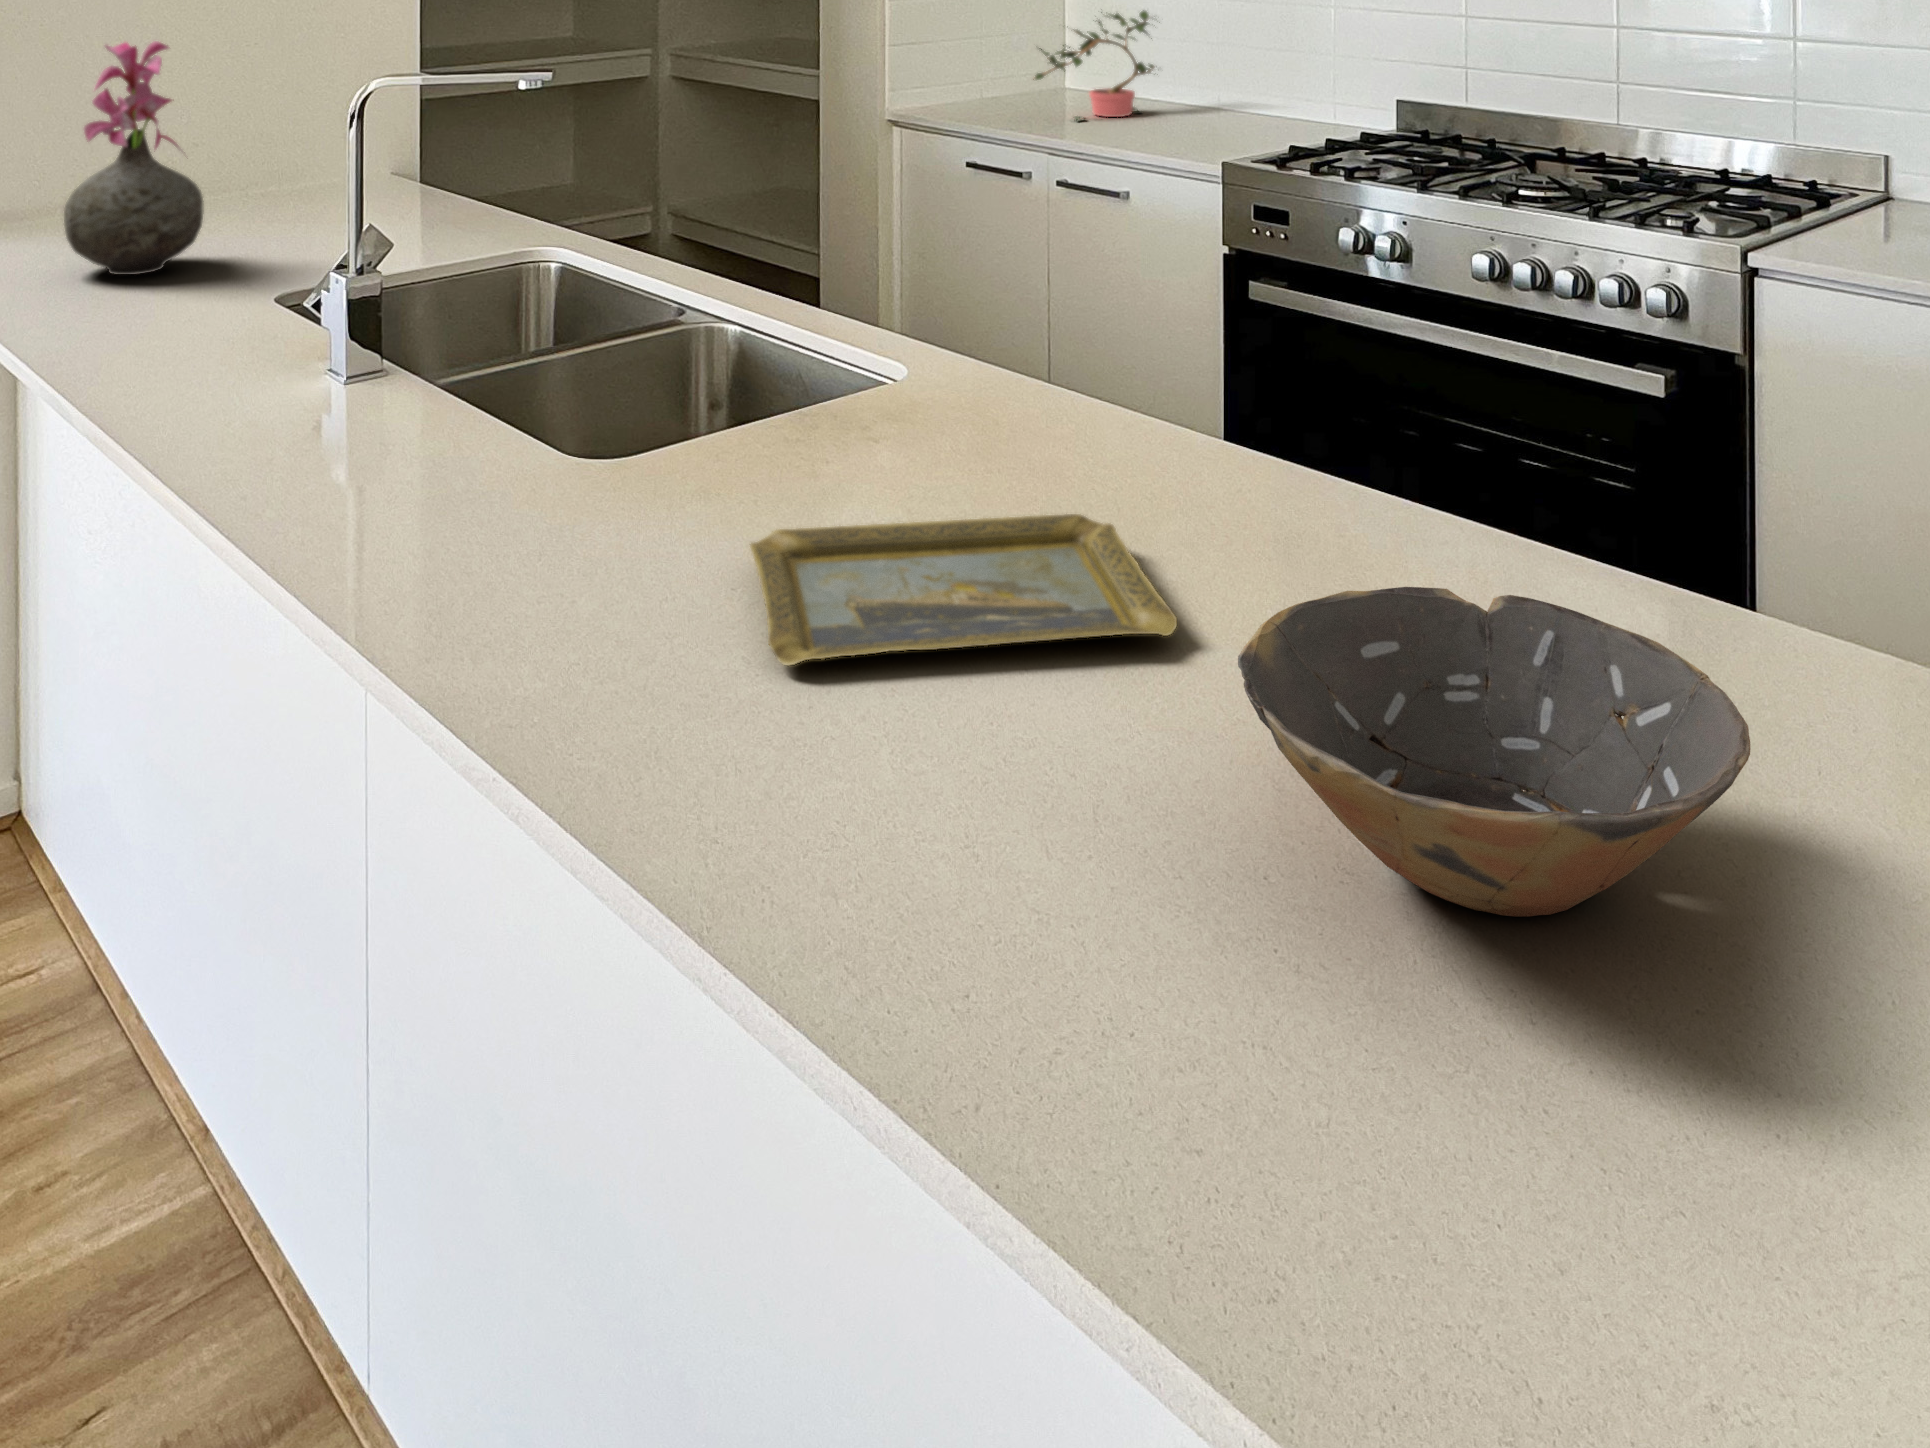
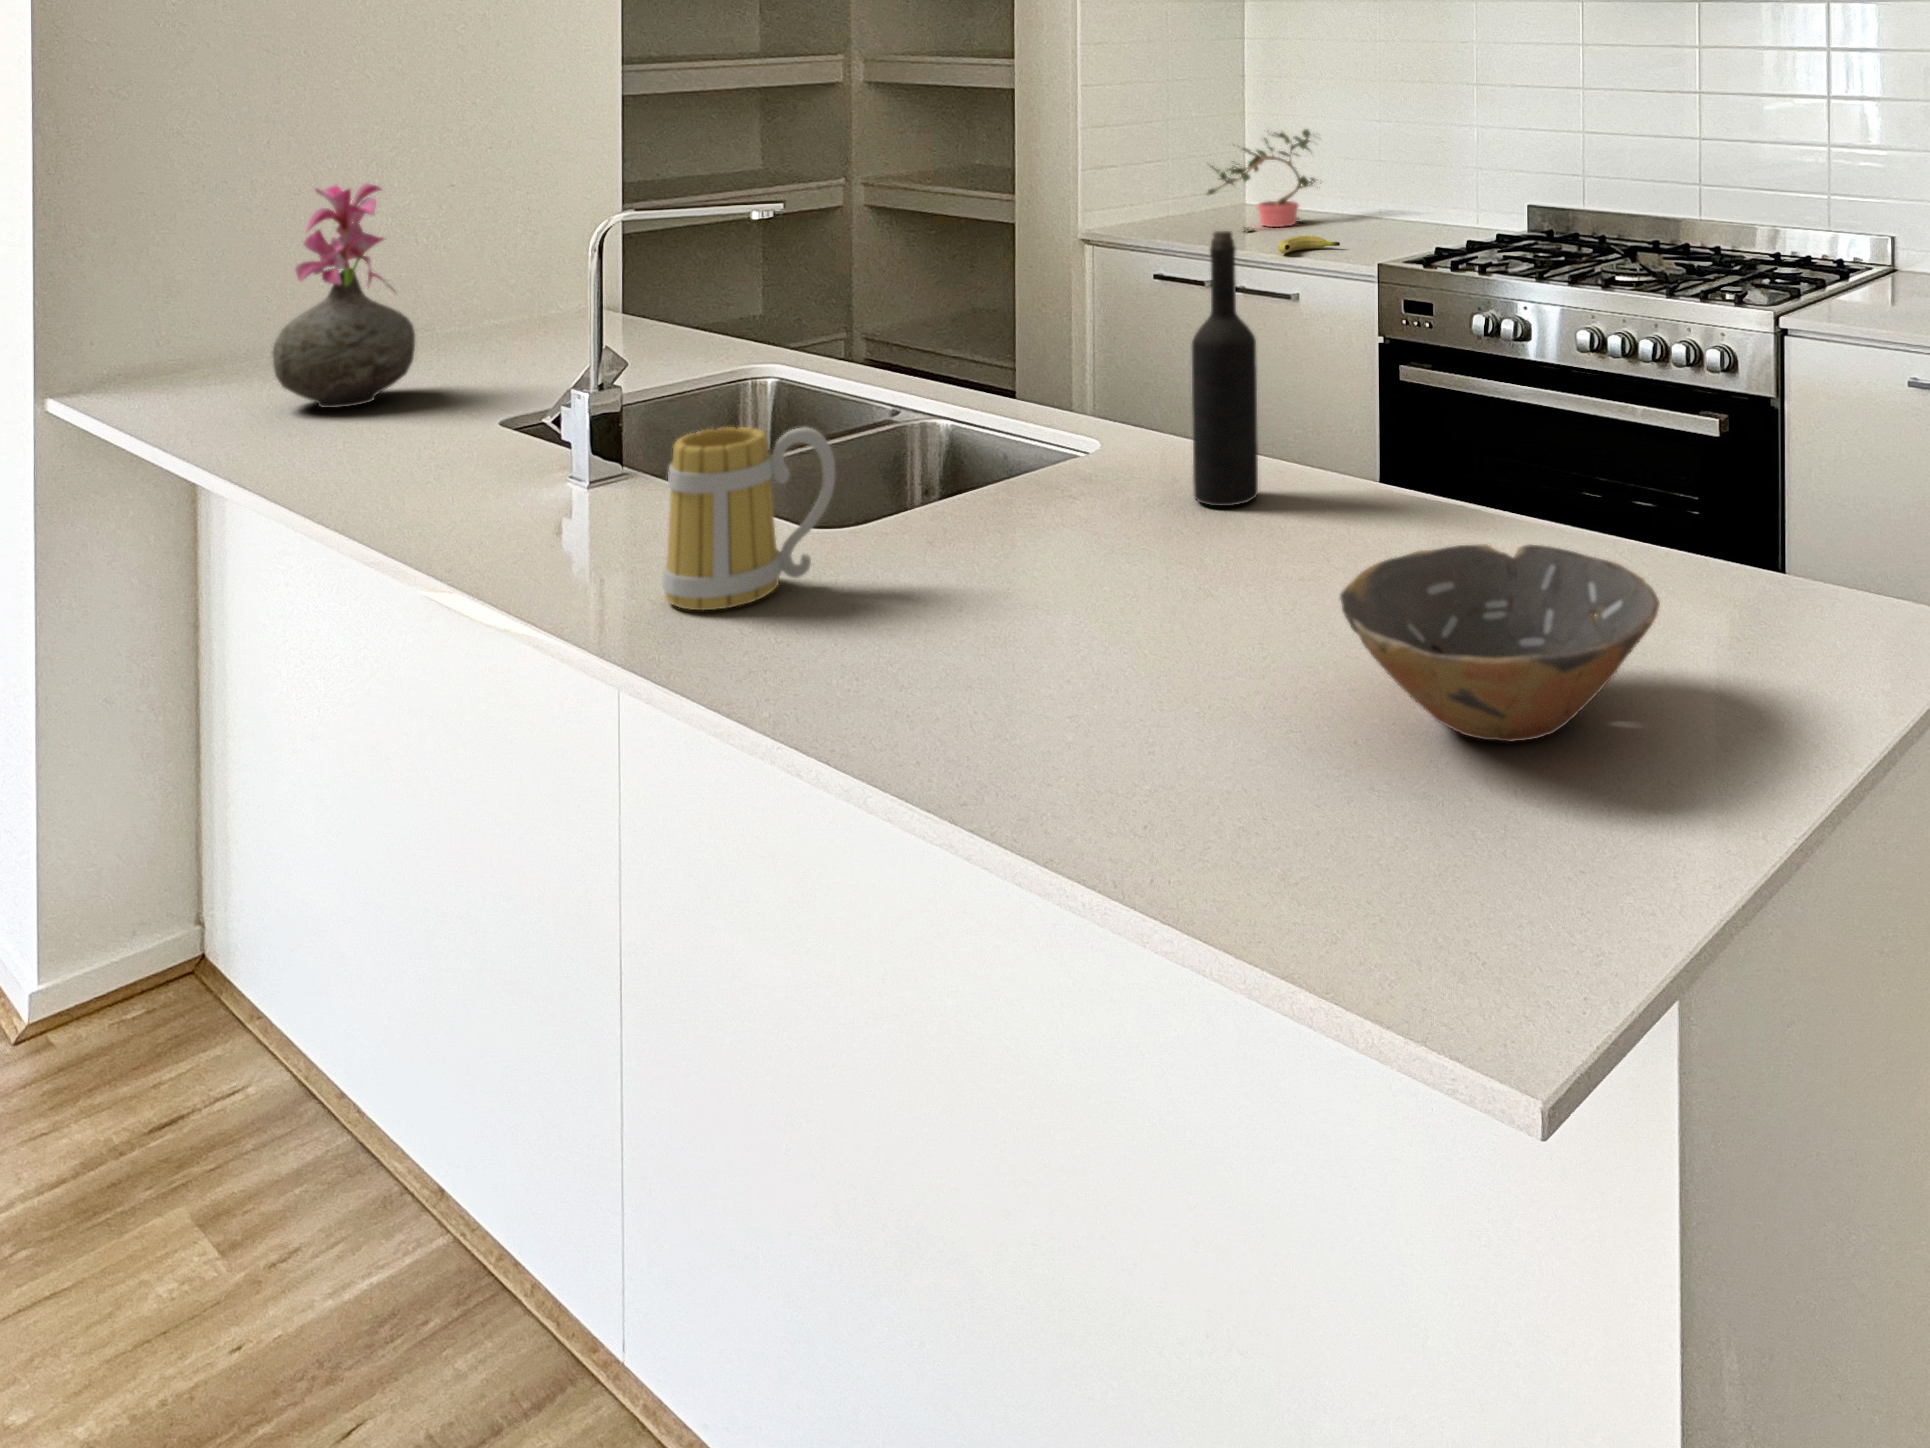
wine bottle: none [1022,123,1104,468] -> present [1192,231,1258,506]
fruit: none [1113,128,1183,147] -> present [1278,236,1340,253]
mug: none [384,341,585,565] -> present [662,427,835,610]
tray: present [750,514,1177,665] -> none [976,533,1307,649]

